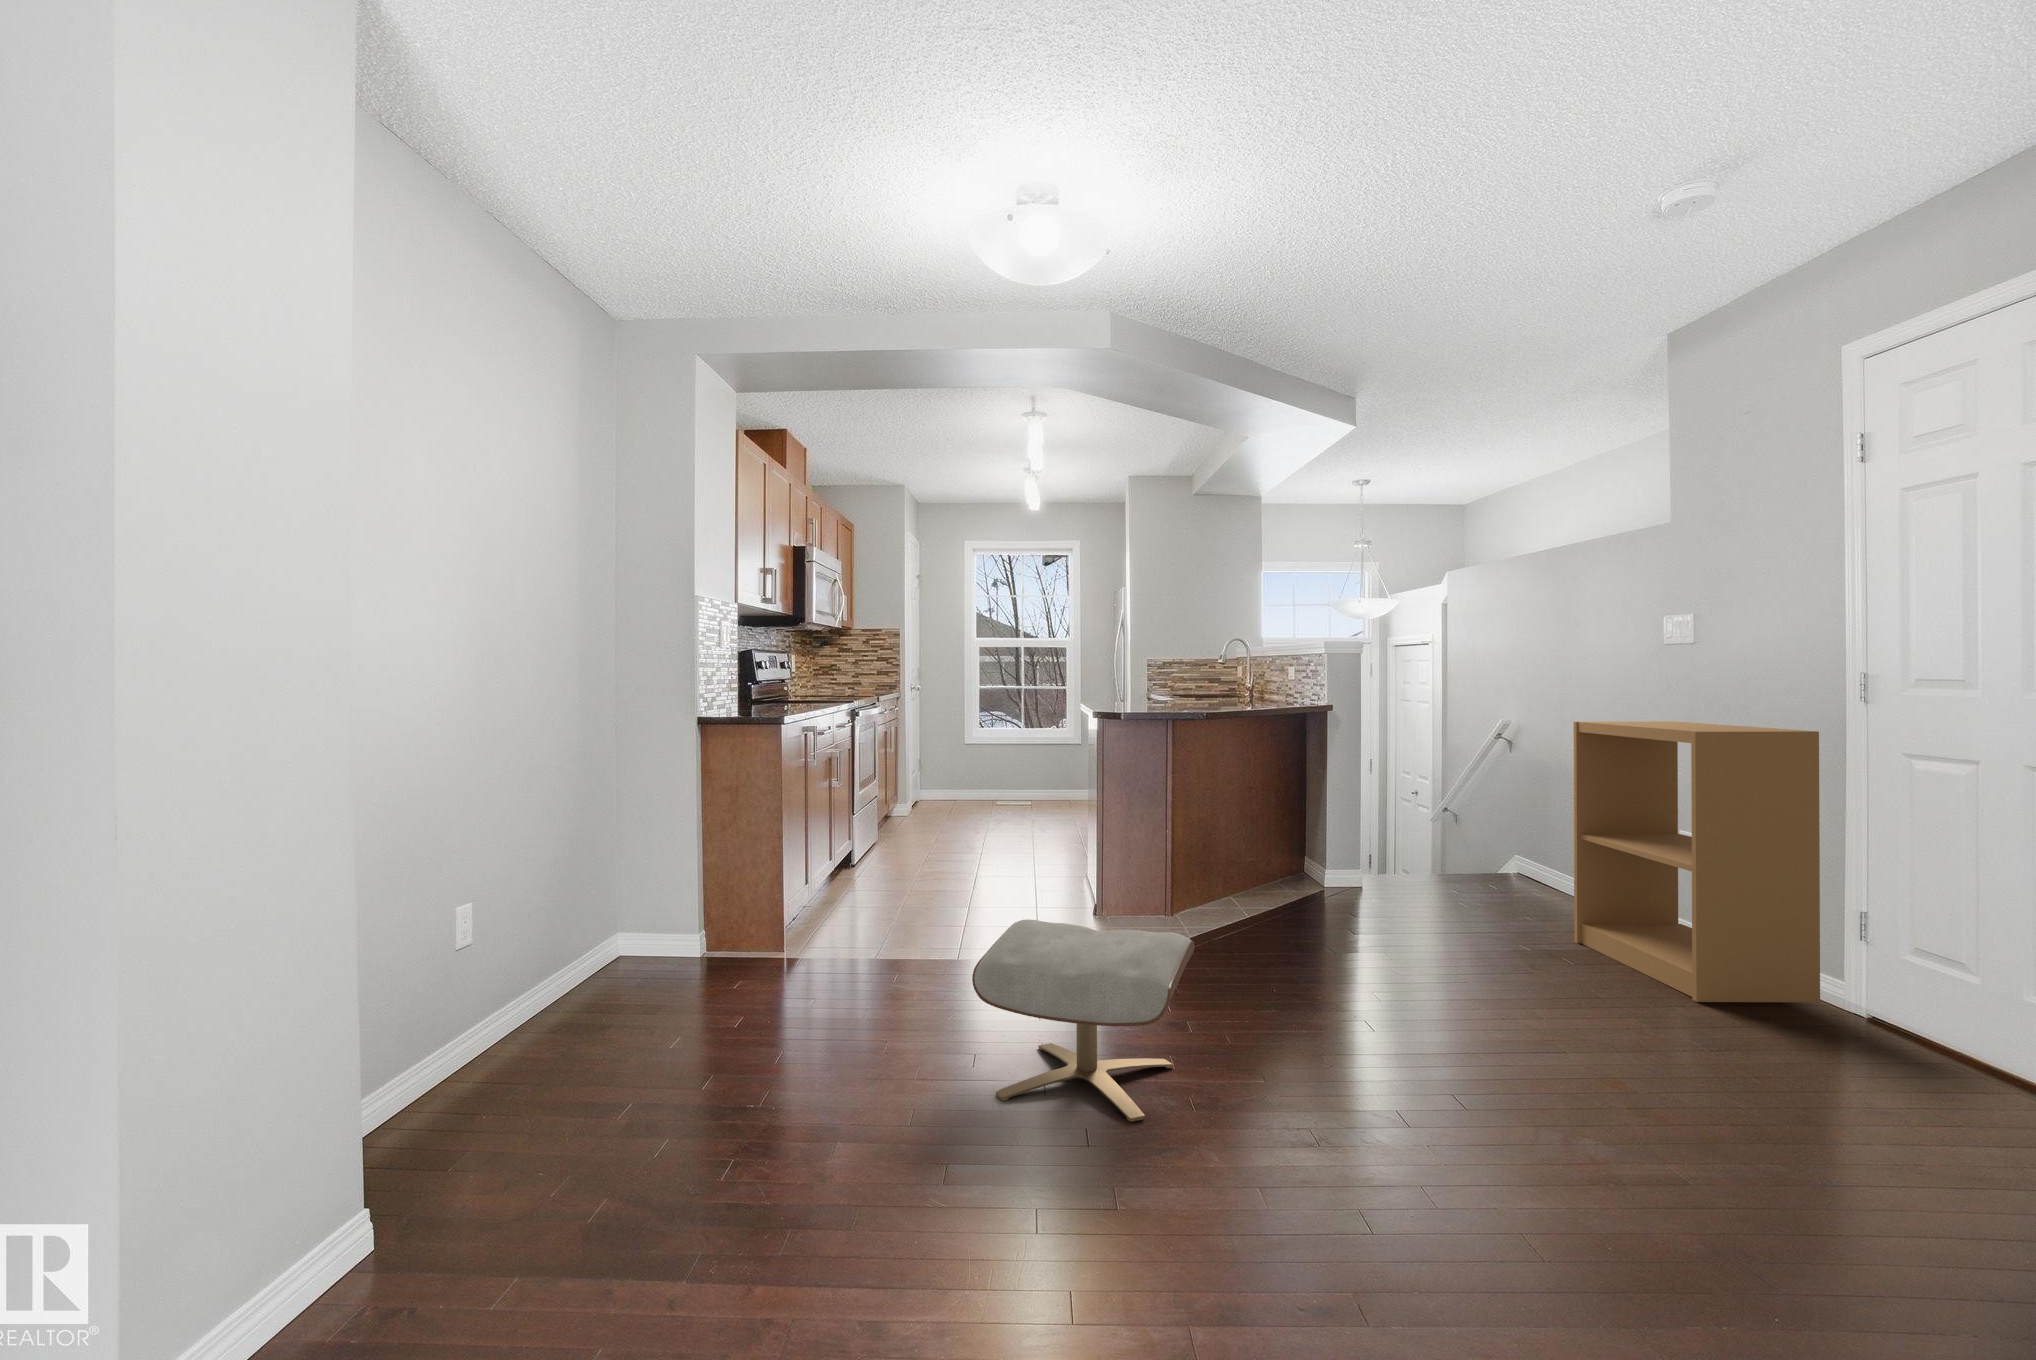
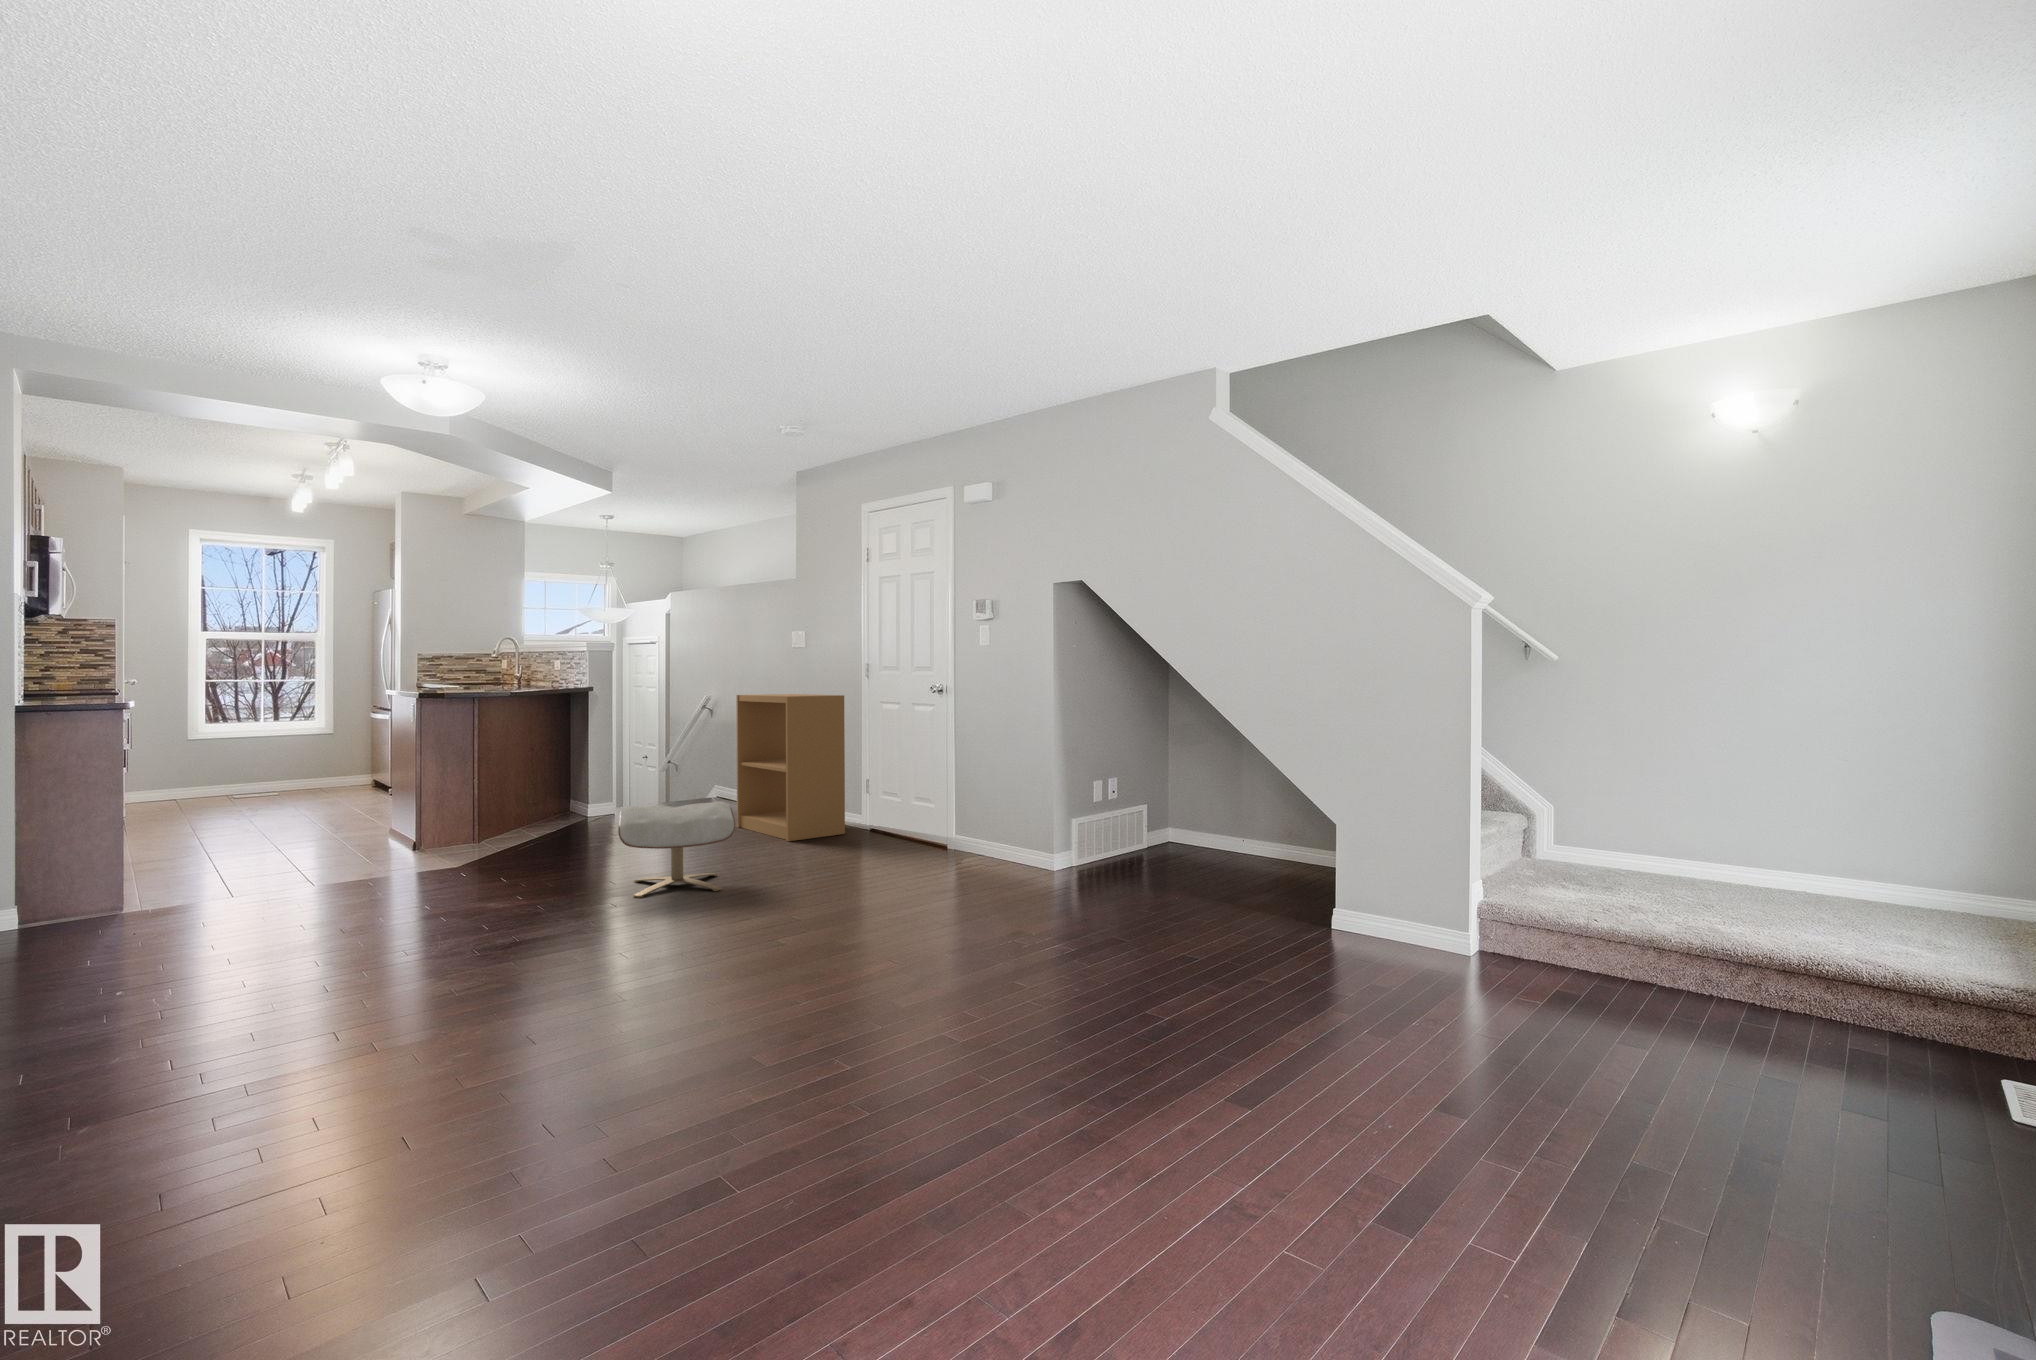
ottoman: present [972,919,1195,1122] -> present [618,801,735,898]

